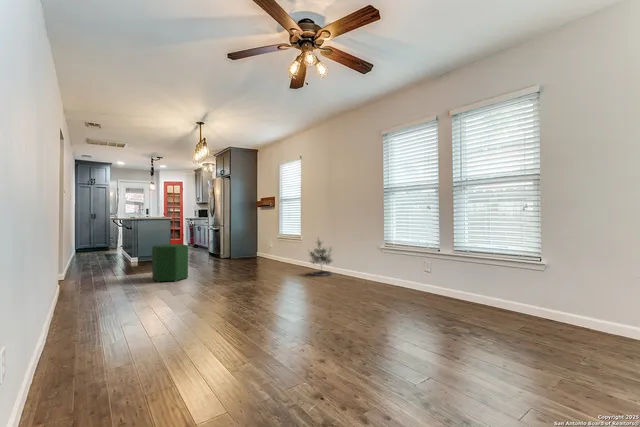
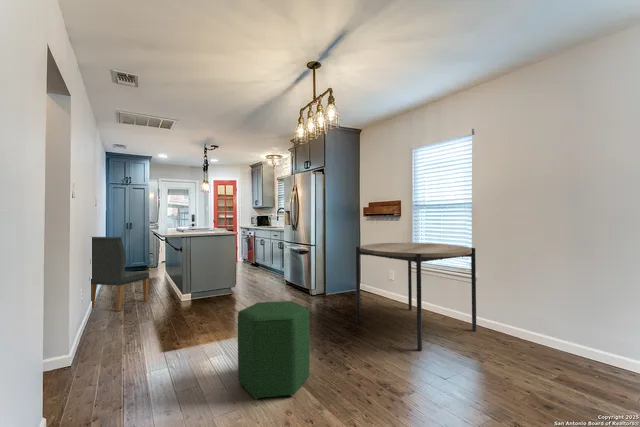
dining chair: none [68,219,110,265] -> present [91,237,149,311]
dining table: none [234,222,297,272] -> present [356,242,477,350]
potted tree: present [310,238,332,276] -> none [544,286,609,376]

